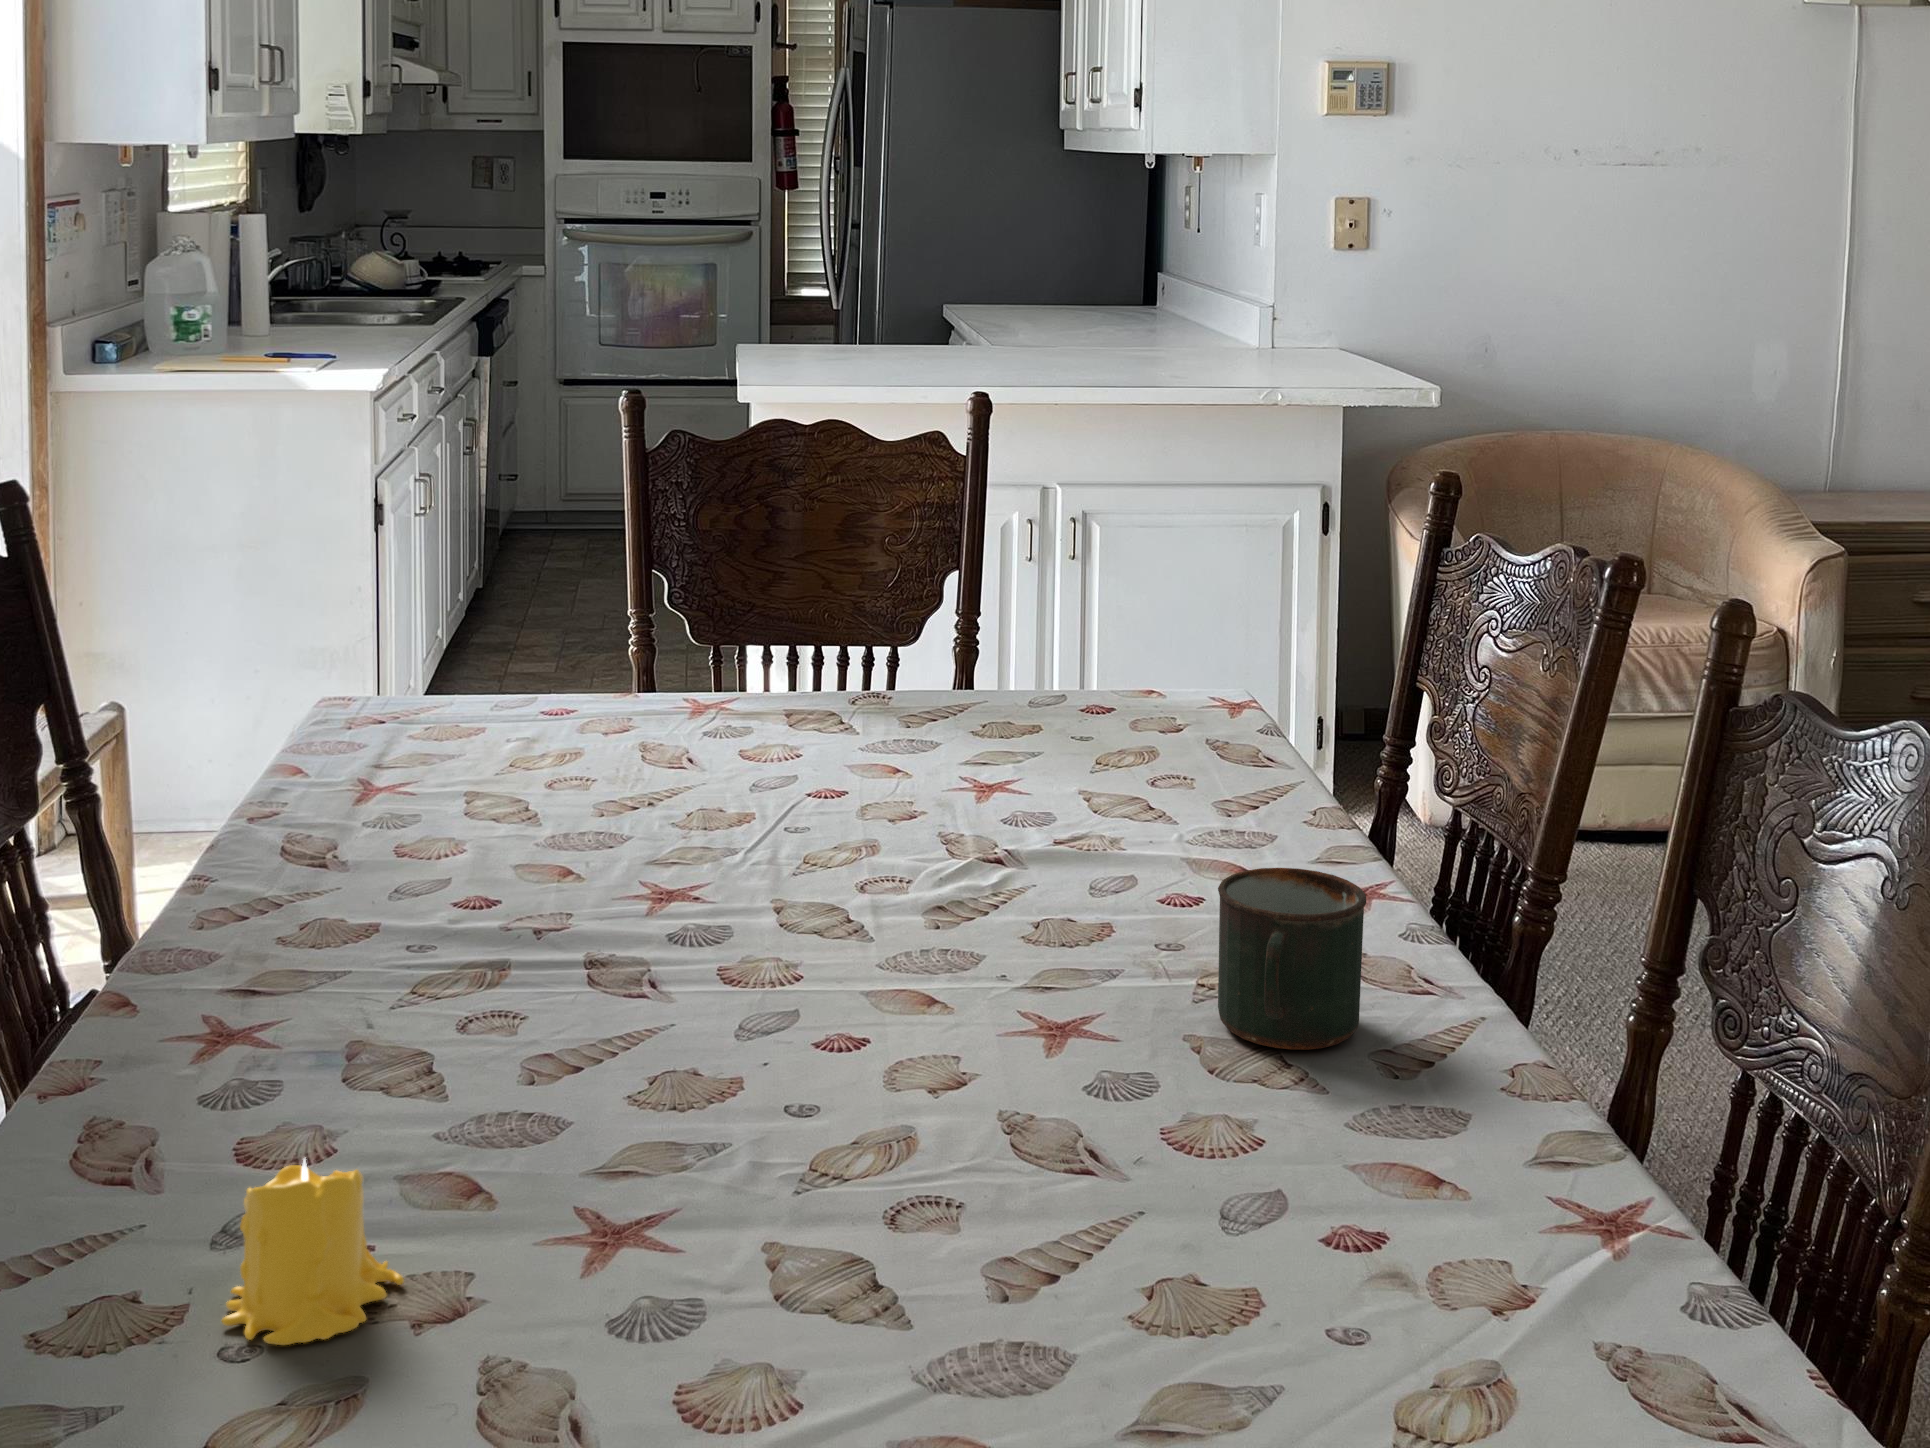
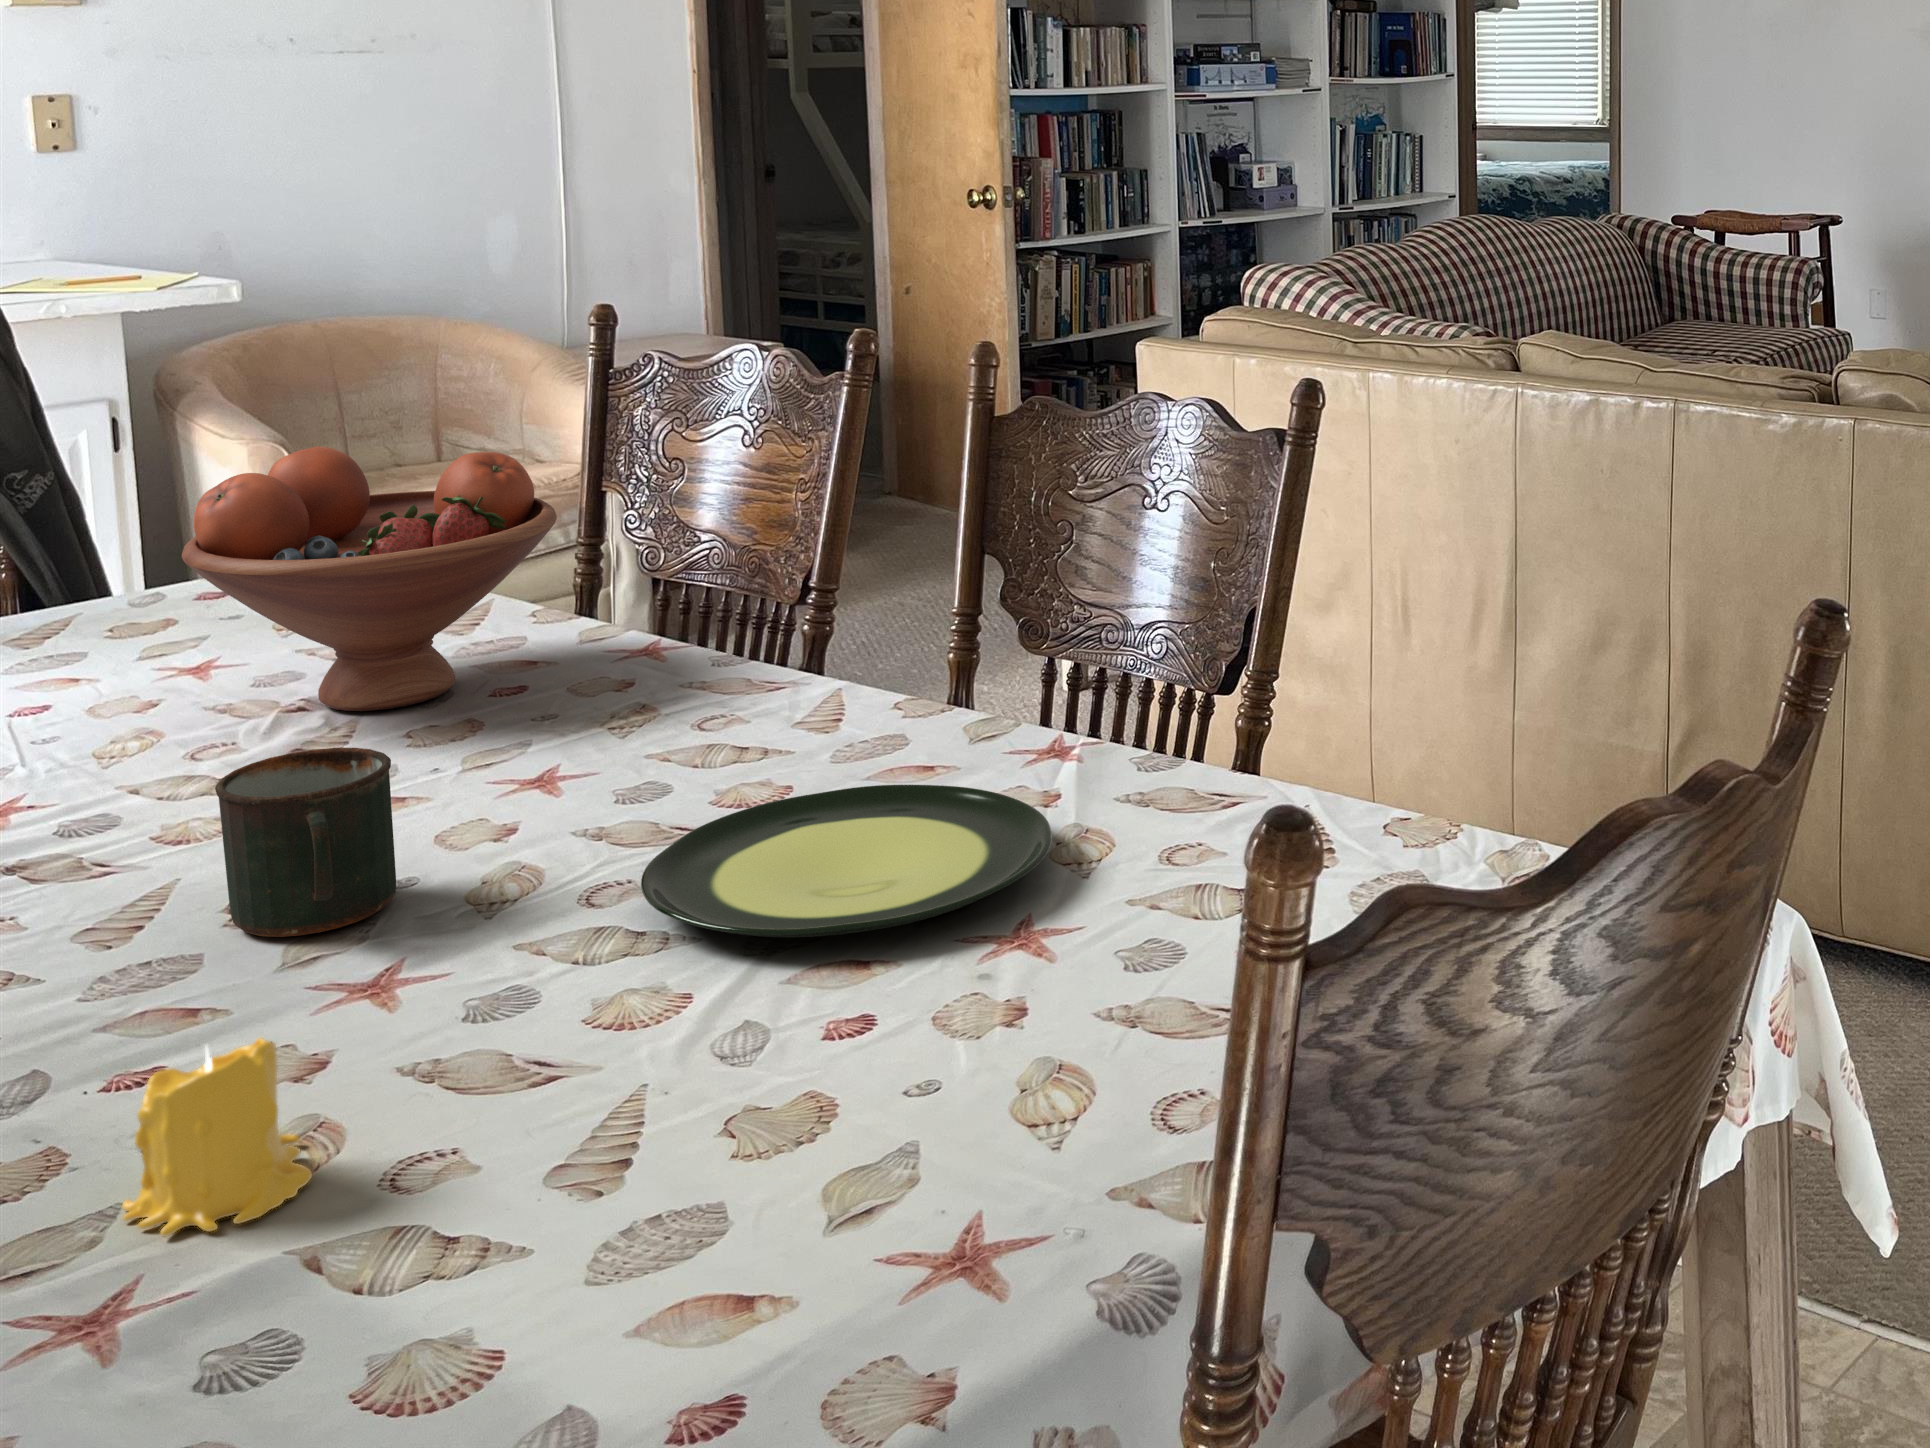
fruit bowl: none [908,577,1248,862] -> present [182,447,557,711]
mug: present [1218,868,1366,1050] -> present [215,748,396,937]
plate: none [891,1100,1378,1328] -> present [641,785,1052,937]

